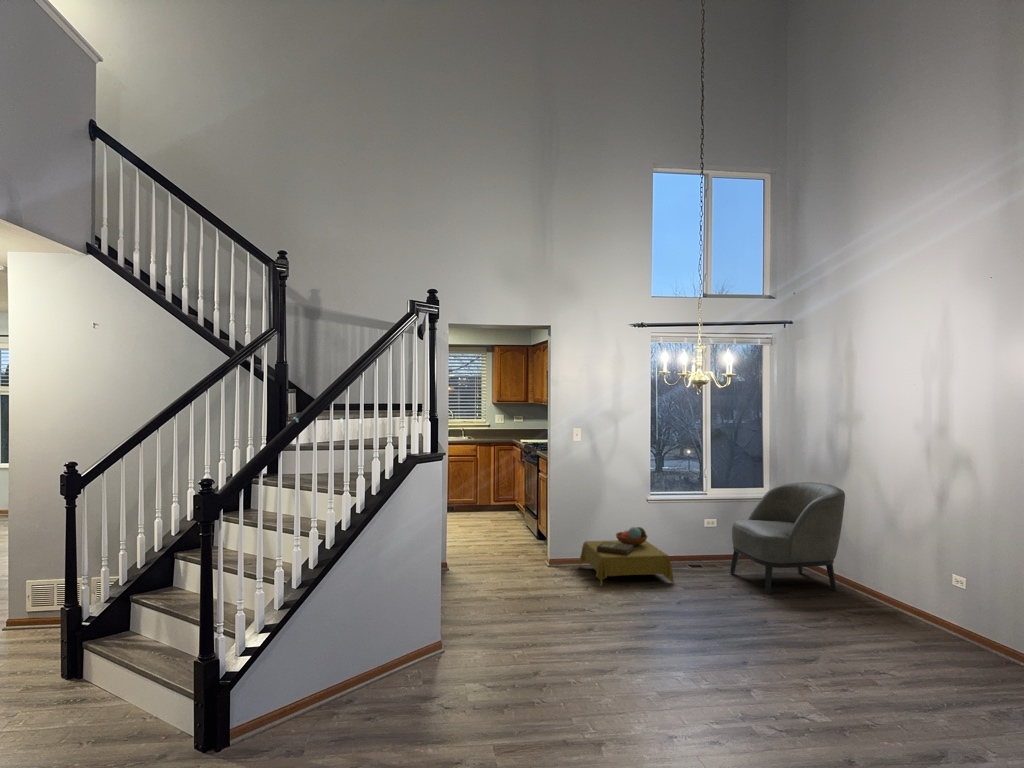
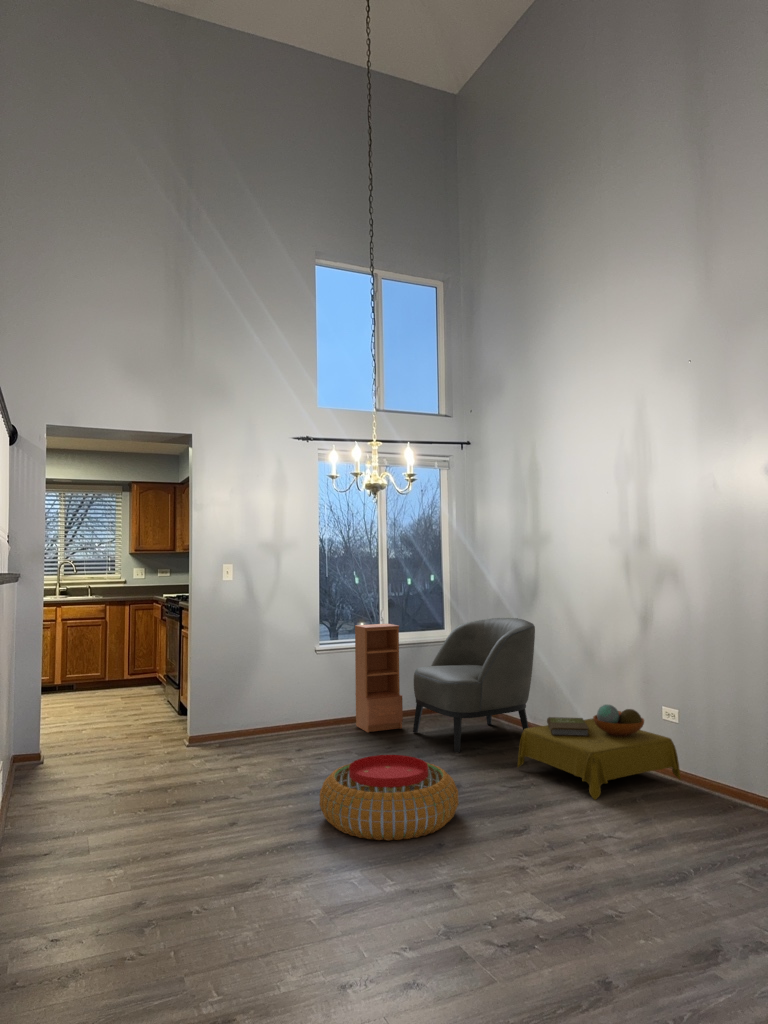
bookcase: none [681,480,722,570] -> present [355,624,403,733]
side table: present [580,527,674,586] -> present [518,705,681,800]
pouf: none [653,592,763,656] -> present [320,755,458,840]

